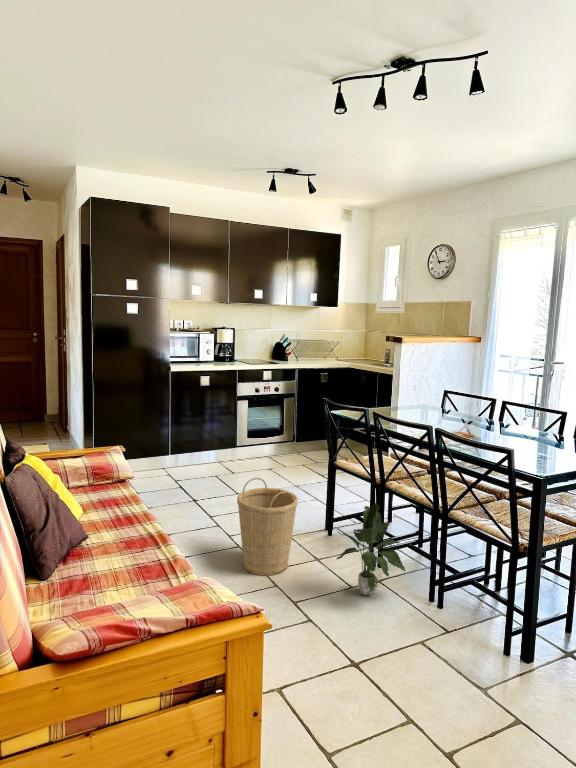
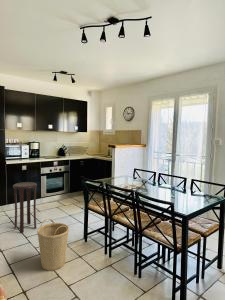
stool: none [186,409,232,509] -> present [13,182,37,233]
potted plant: present [337,503,405,595] -> none [89,228,123,275]

